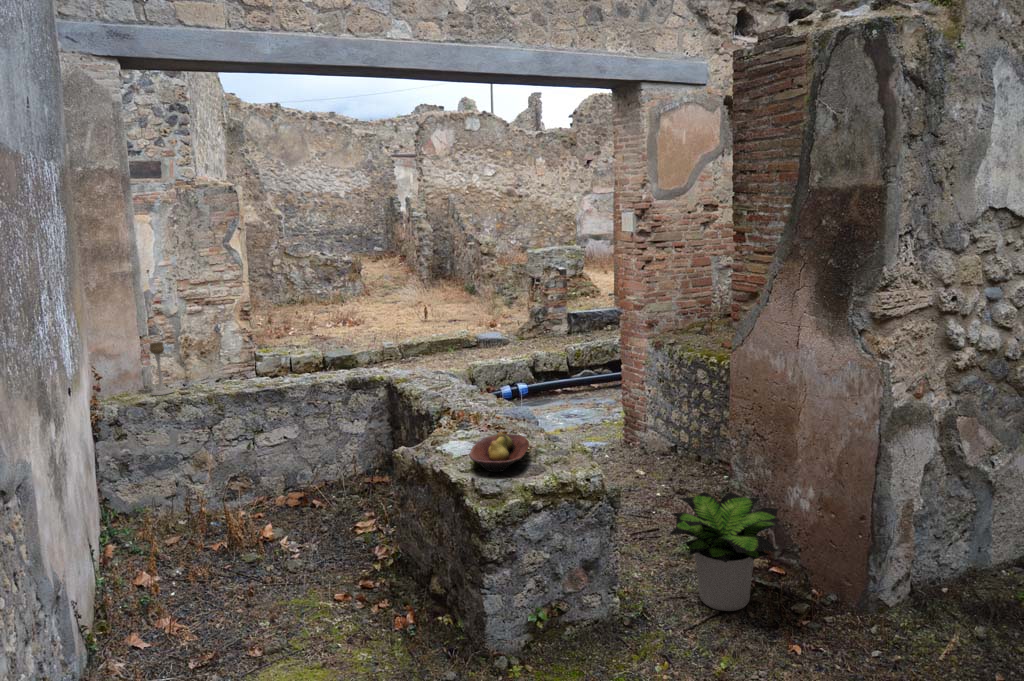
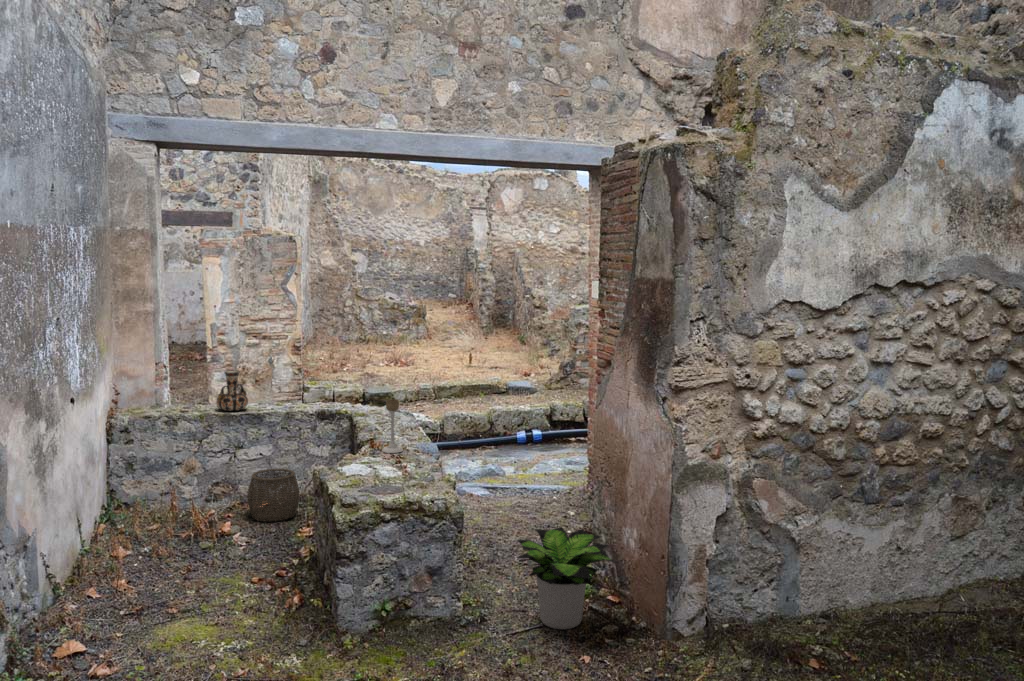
candle holder: present [150,342,173,395] -> present [382,399,403,453]
decorative vase: none [222,342,259,391] -> present [216,371,248,411]
fruit bowl: present [470,432,529,472] -> none [352,458,410,489]
woven basket: none [276,452,339,516] -> present [247,469,300,522]

